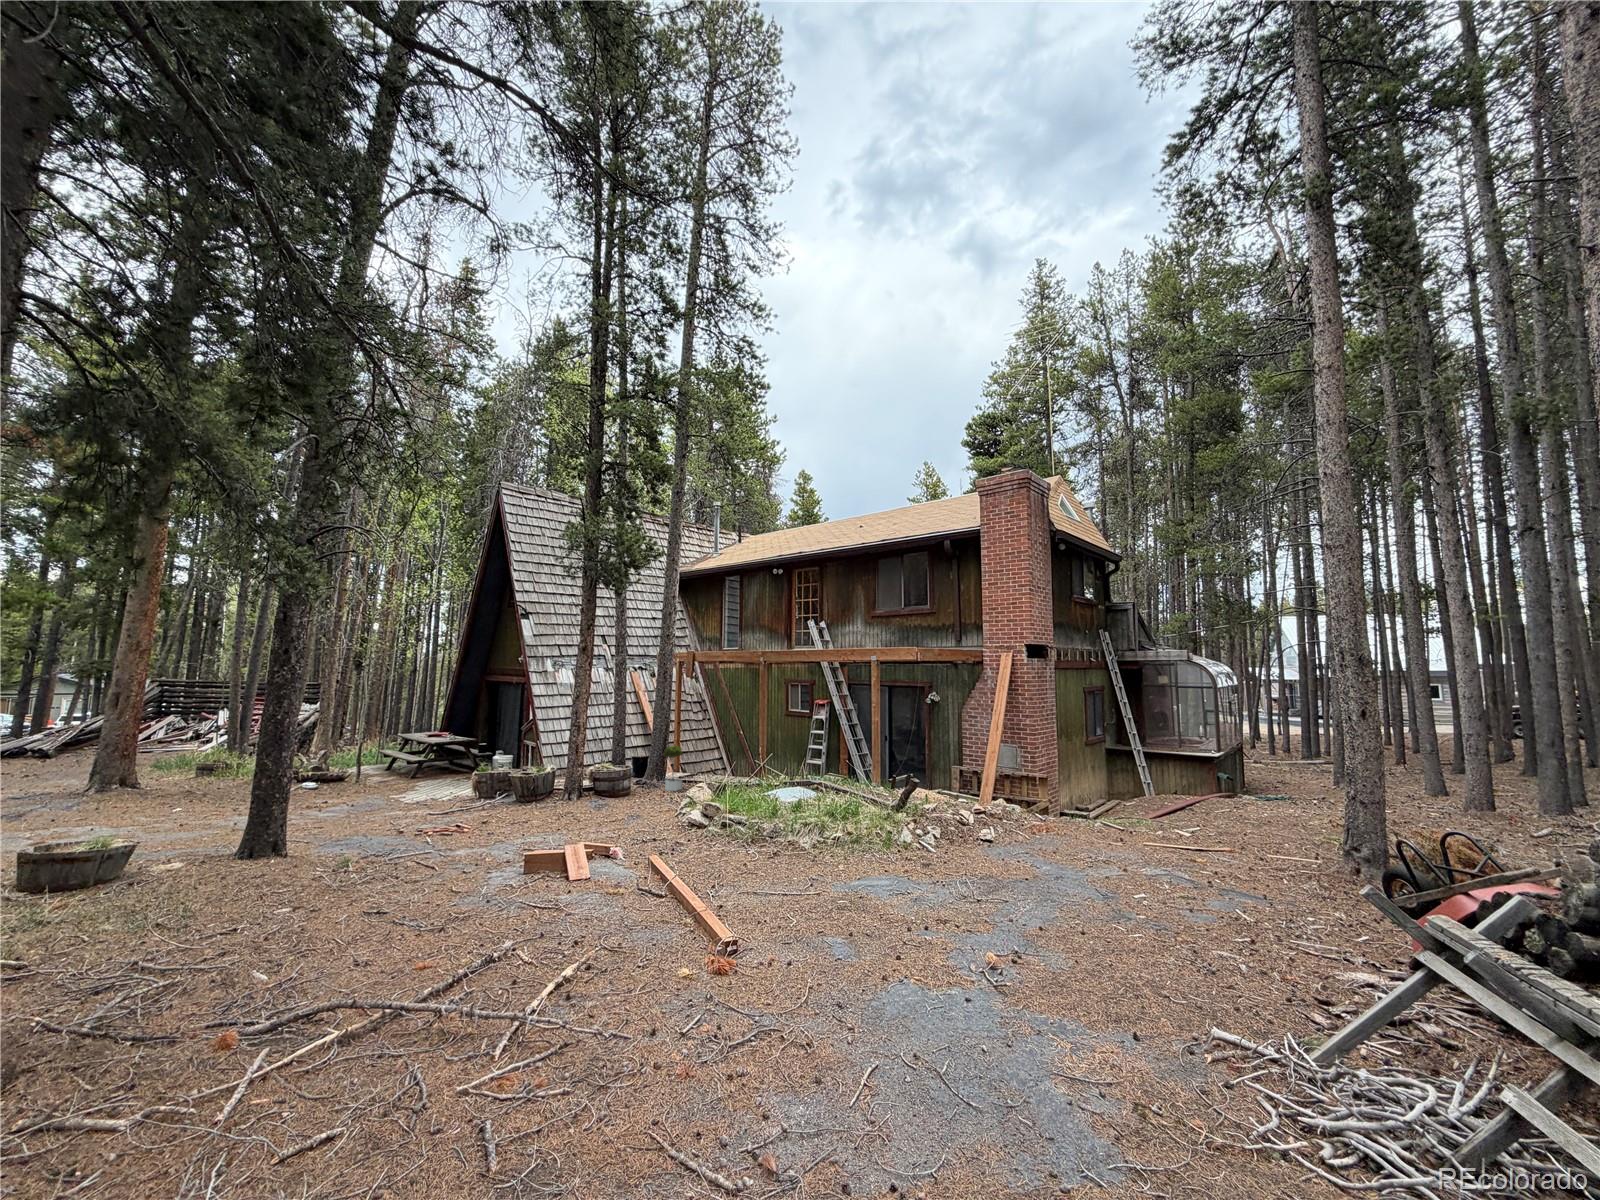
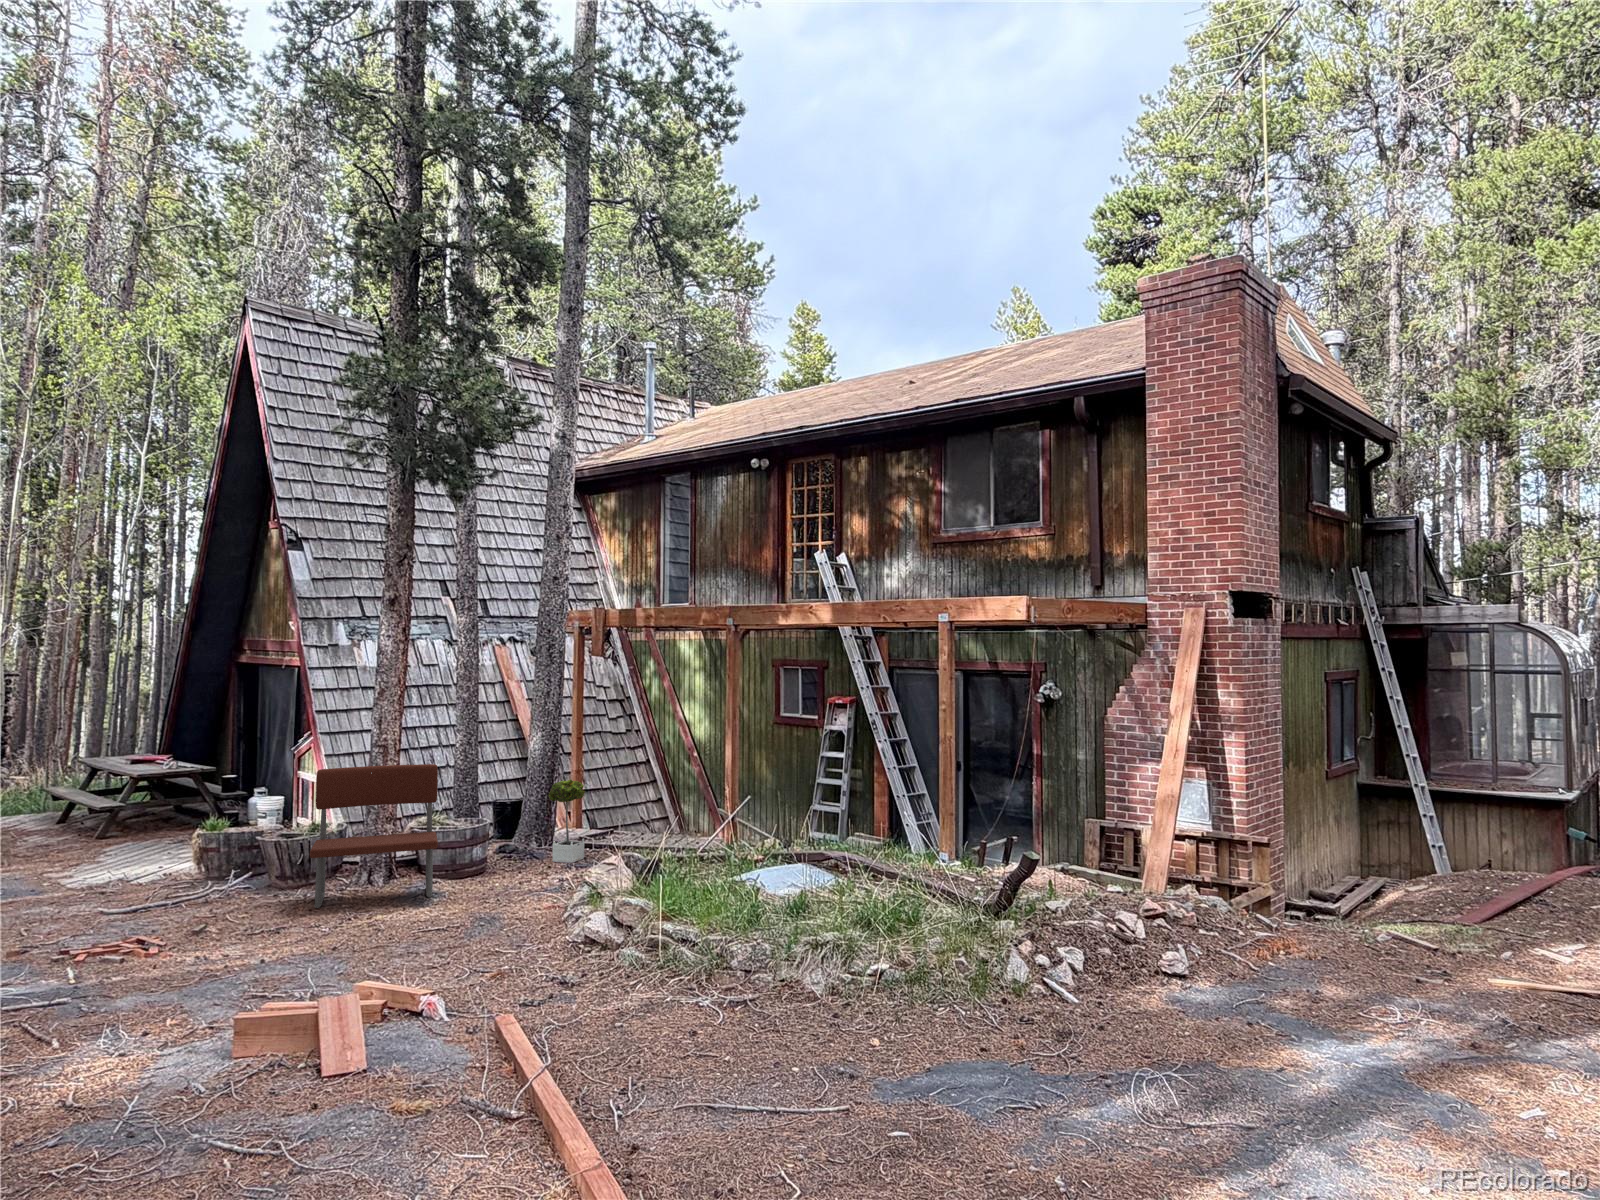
bench: none [543,736,608,812] -> present [310,764,438,908]

